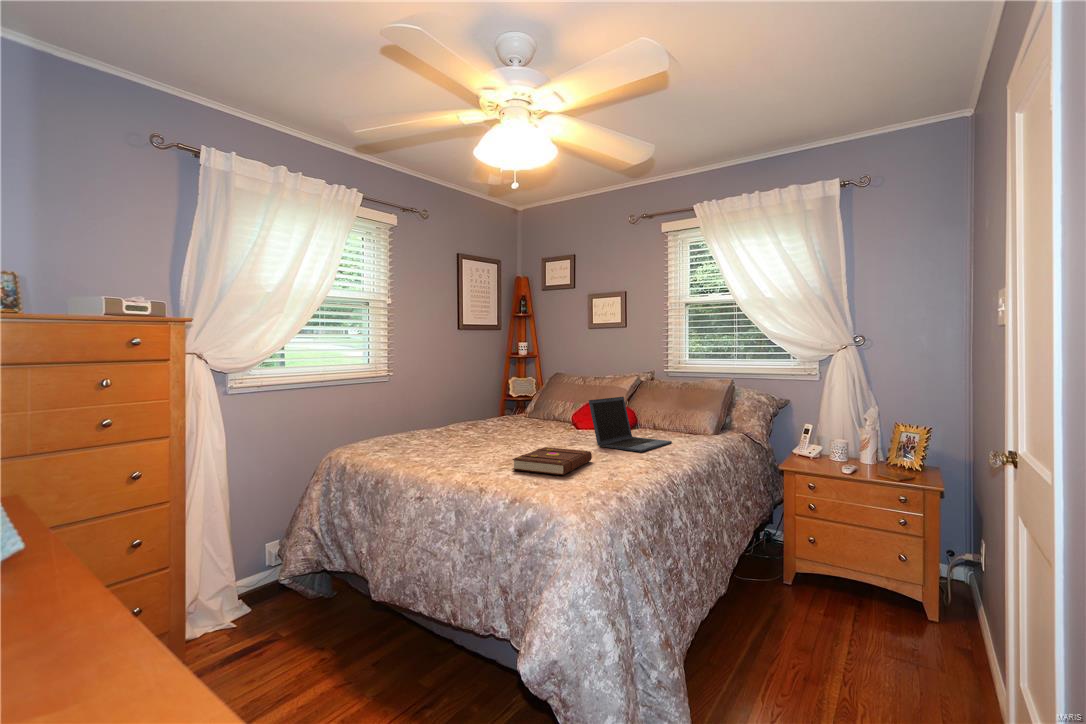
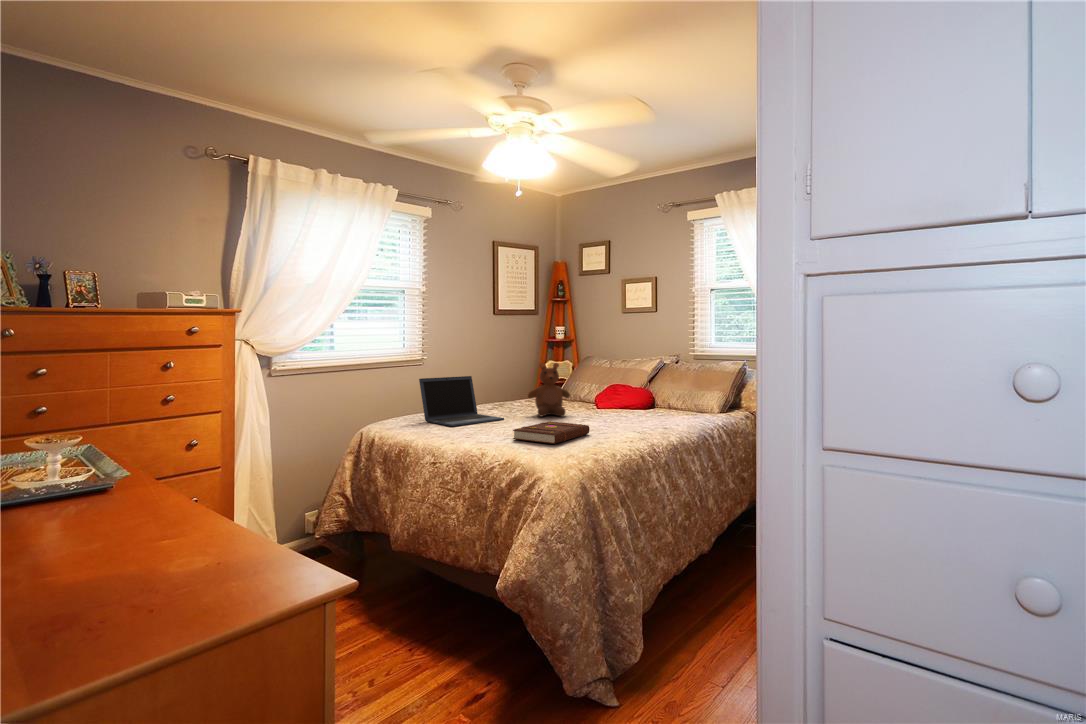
teddy bear: none [509,381,554,440] -> present [528,363,570,416]
laptop: present [589,397,672,452] -> present [419,376,504,426]

